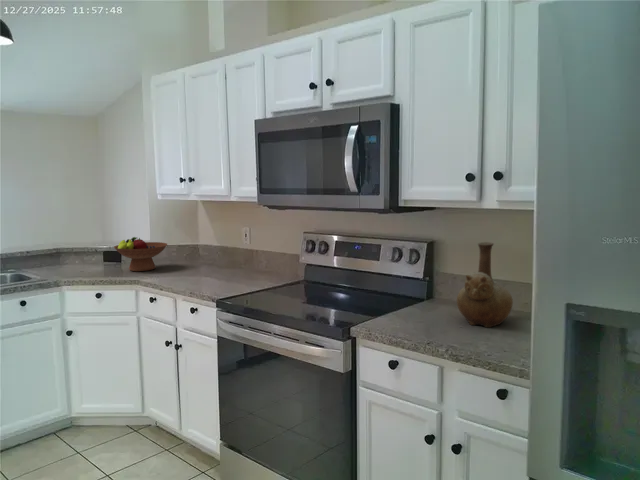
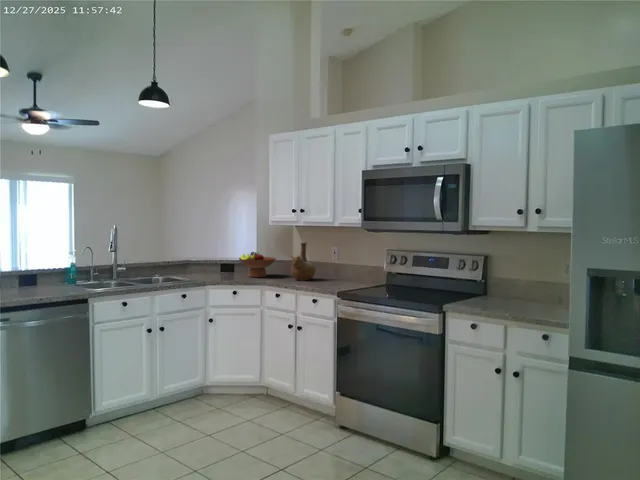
vase: present [457,242,513,327] -> present [291,242,316,281]

